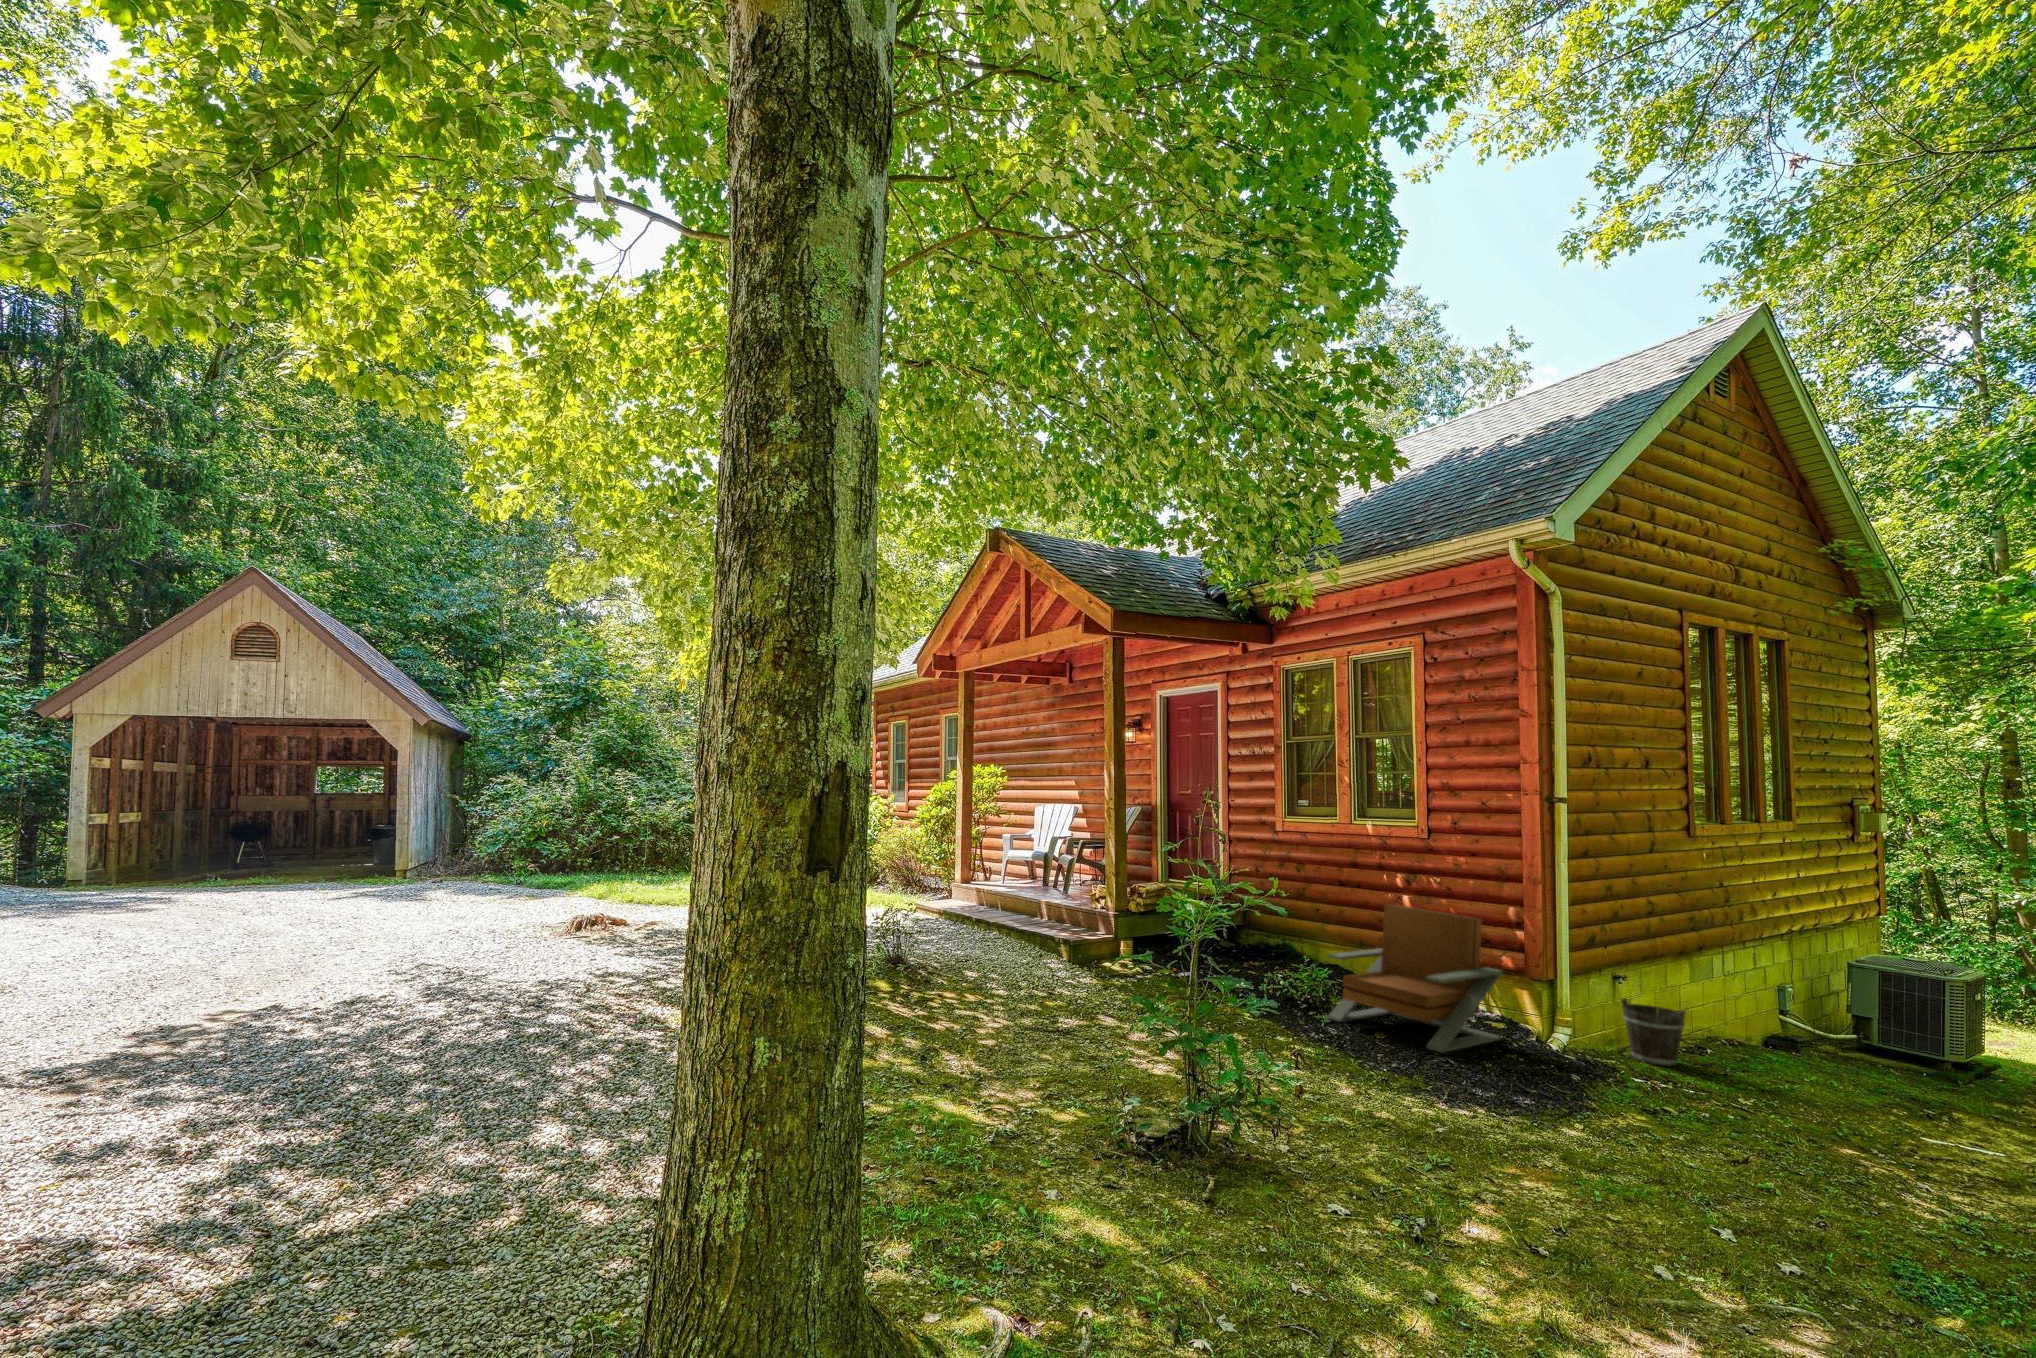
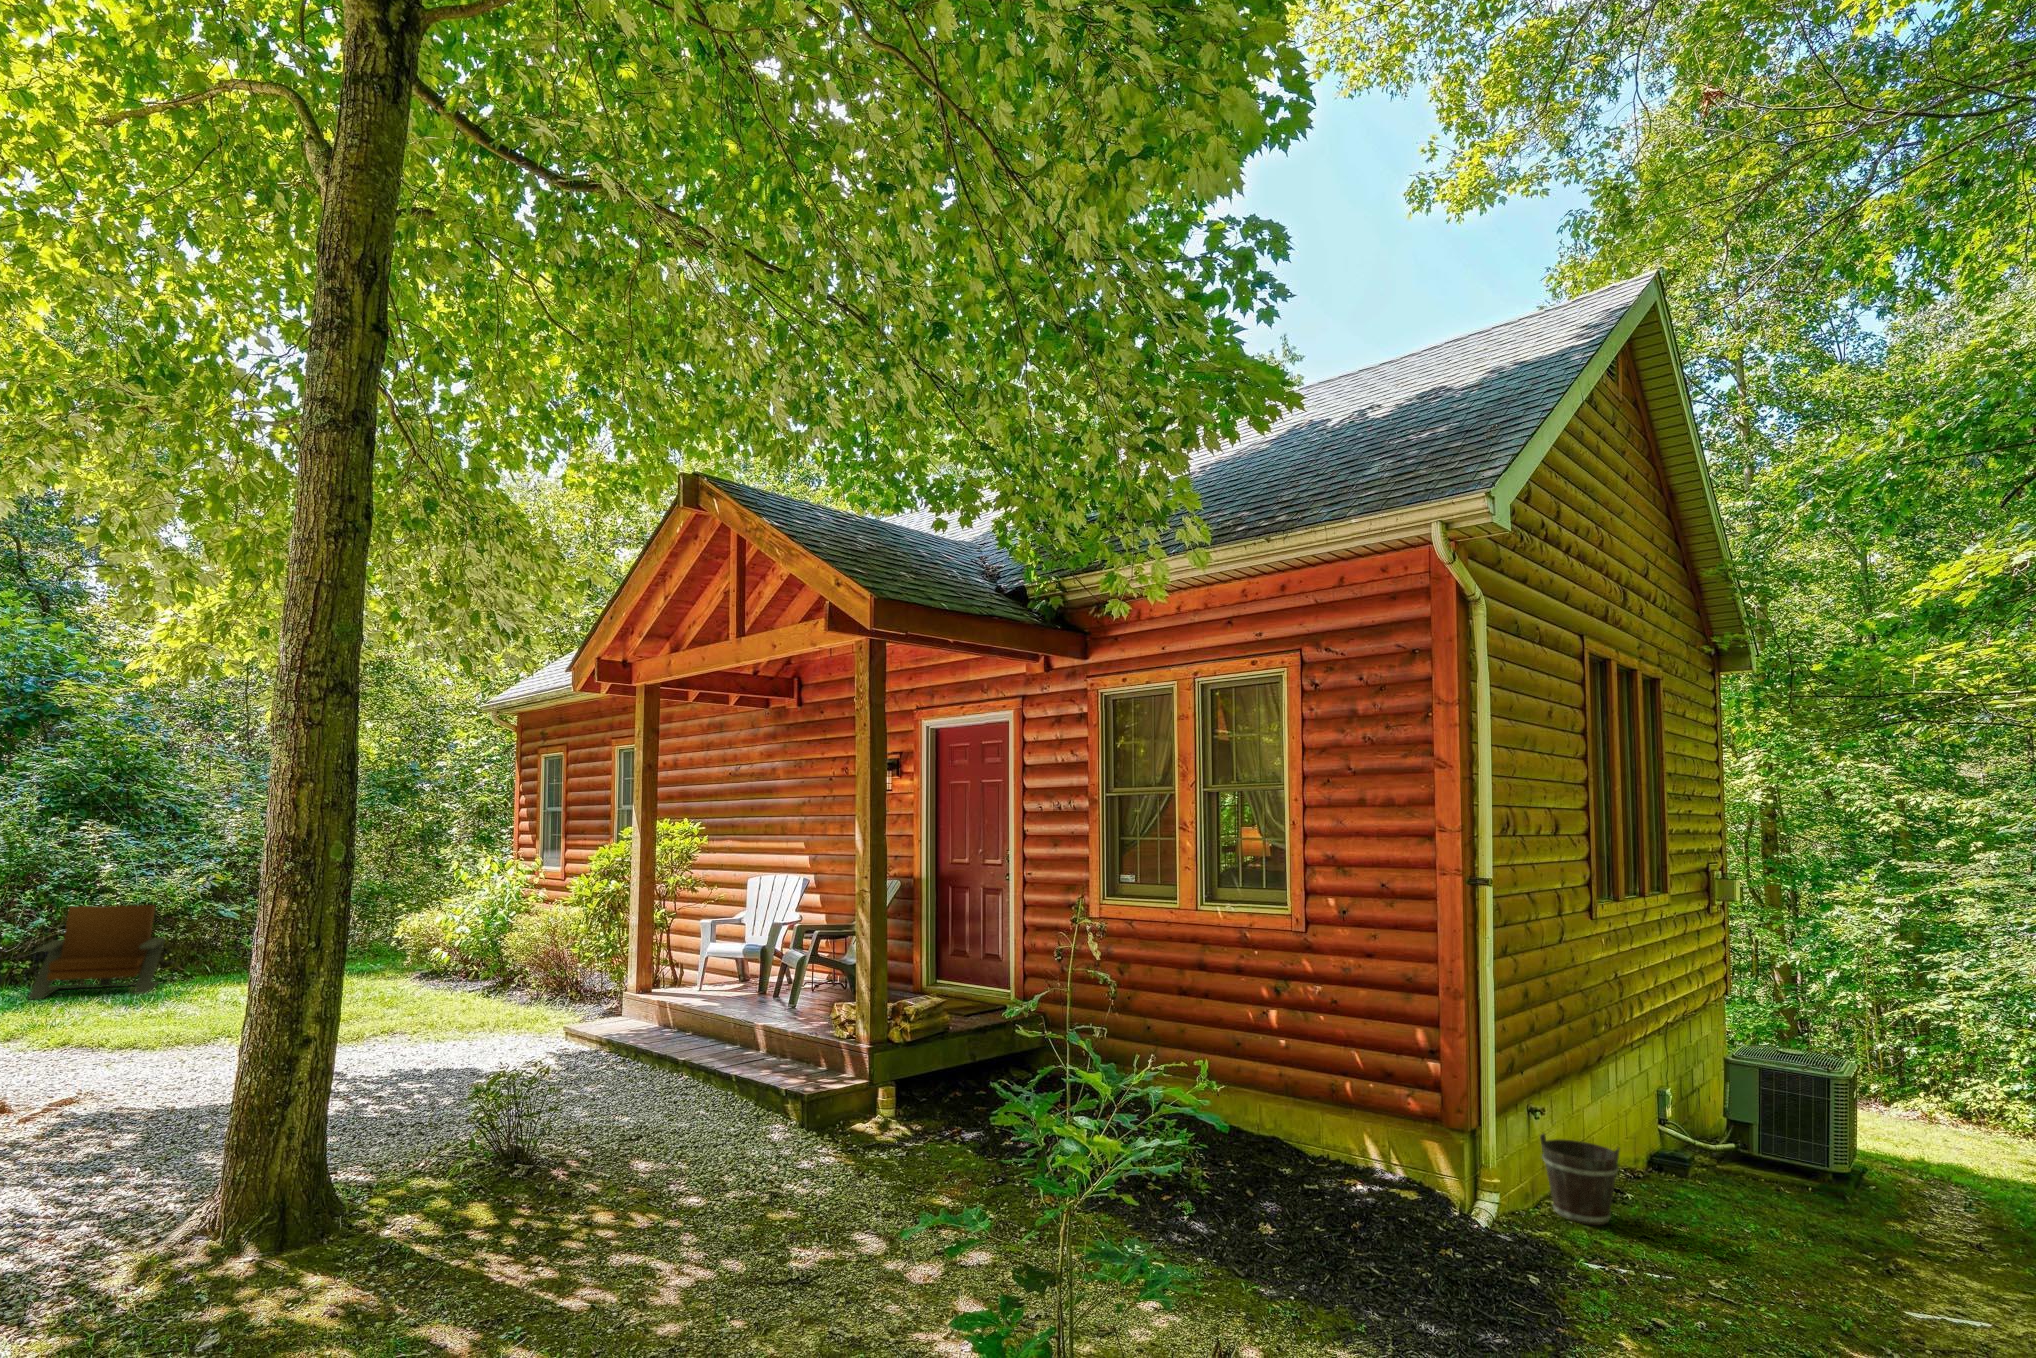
lounge chair: present [1328,905,1503,1053] -> present [28,905,165,999]

